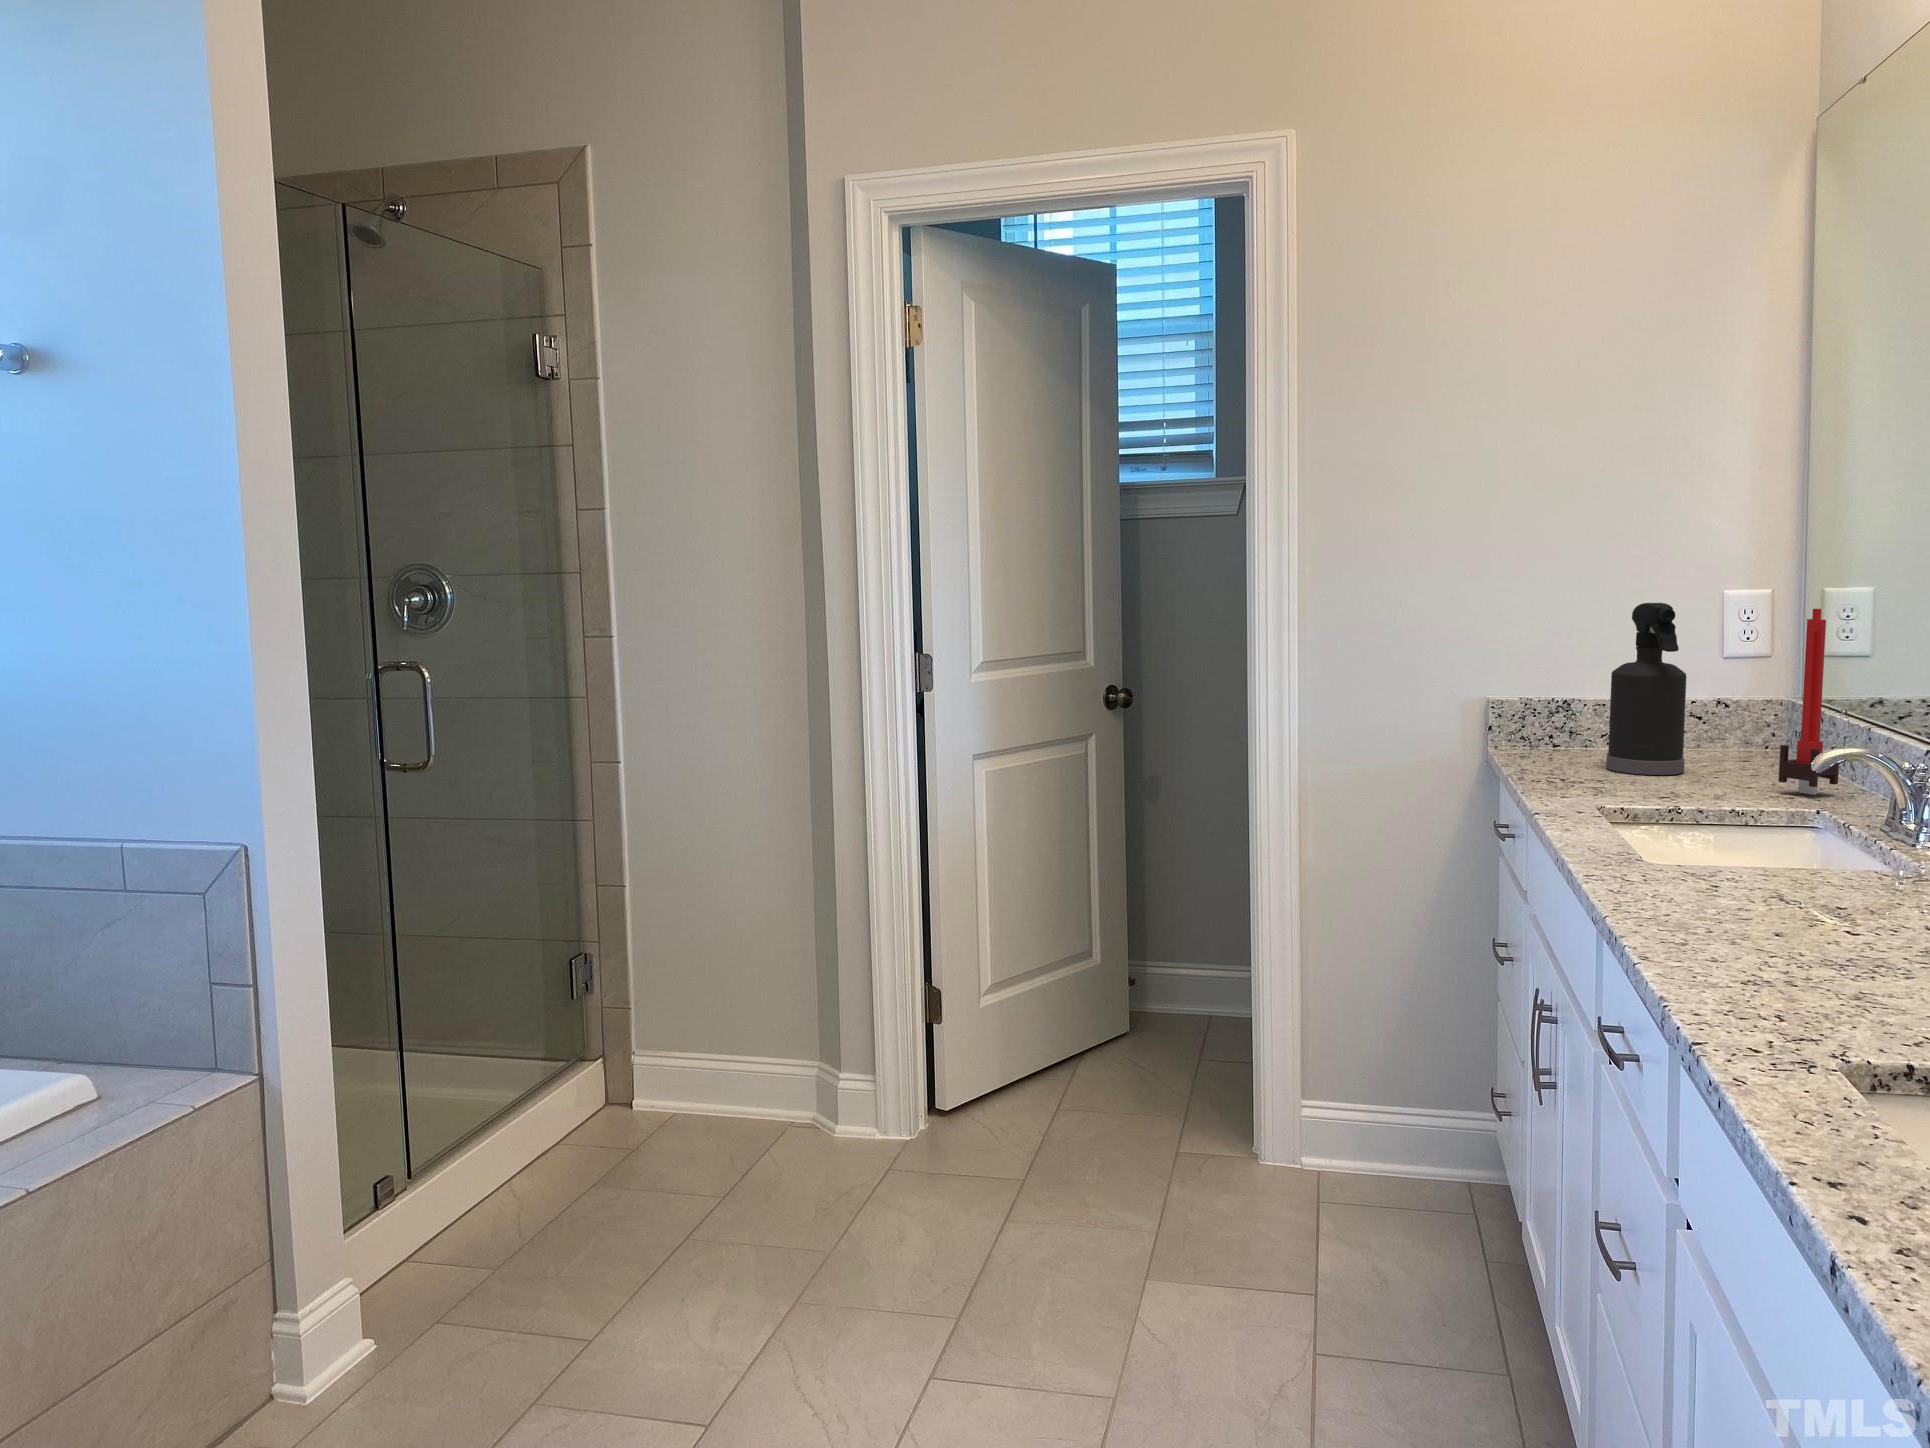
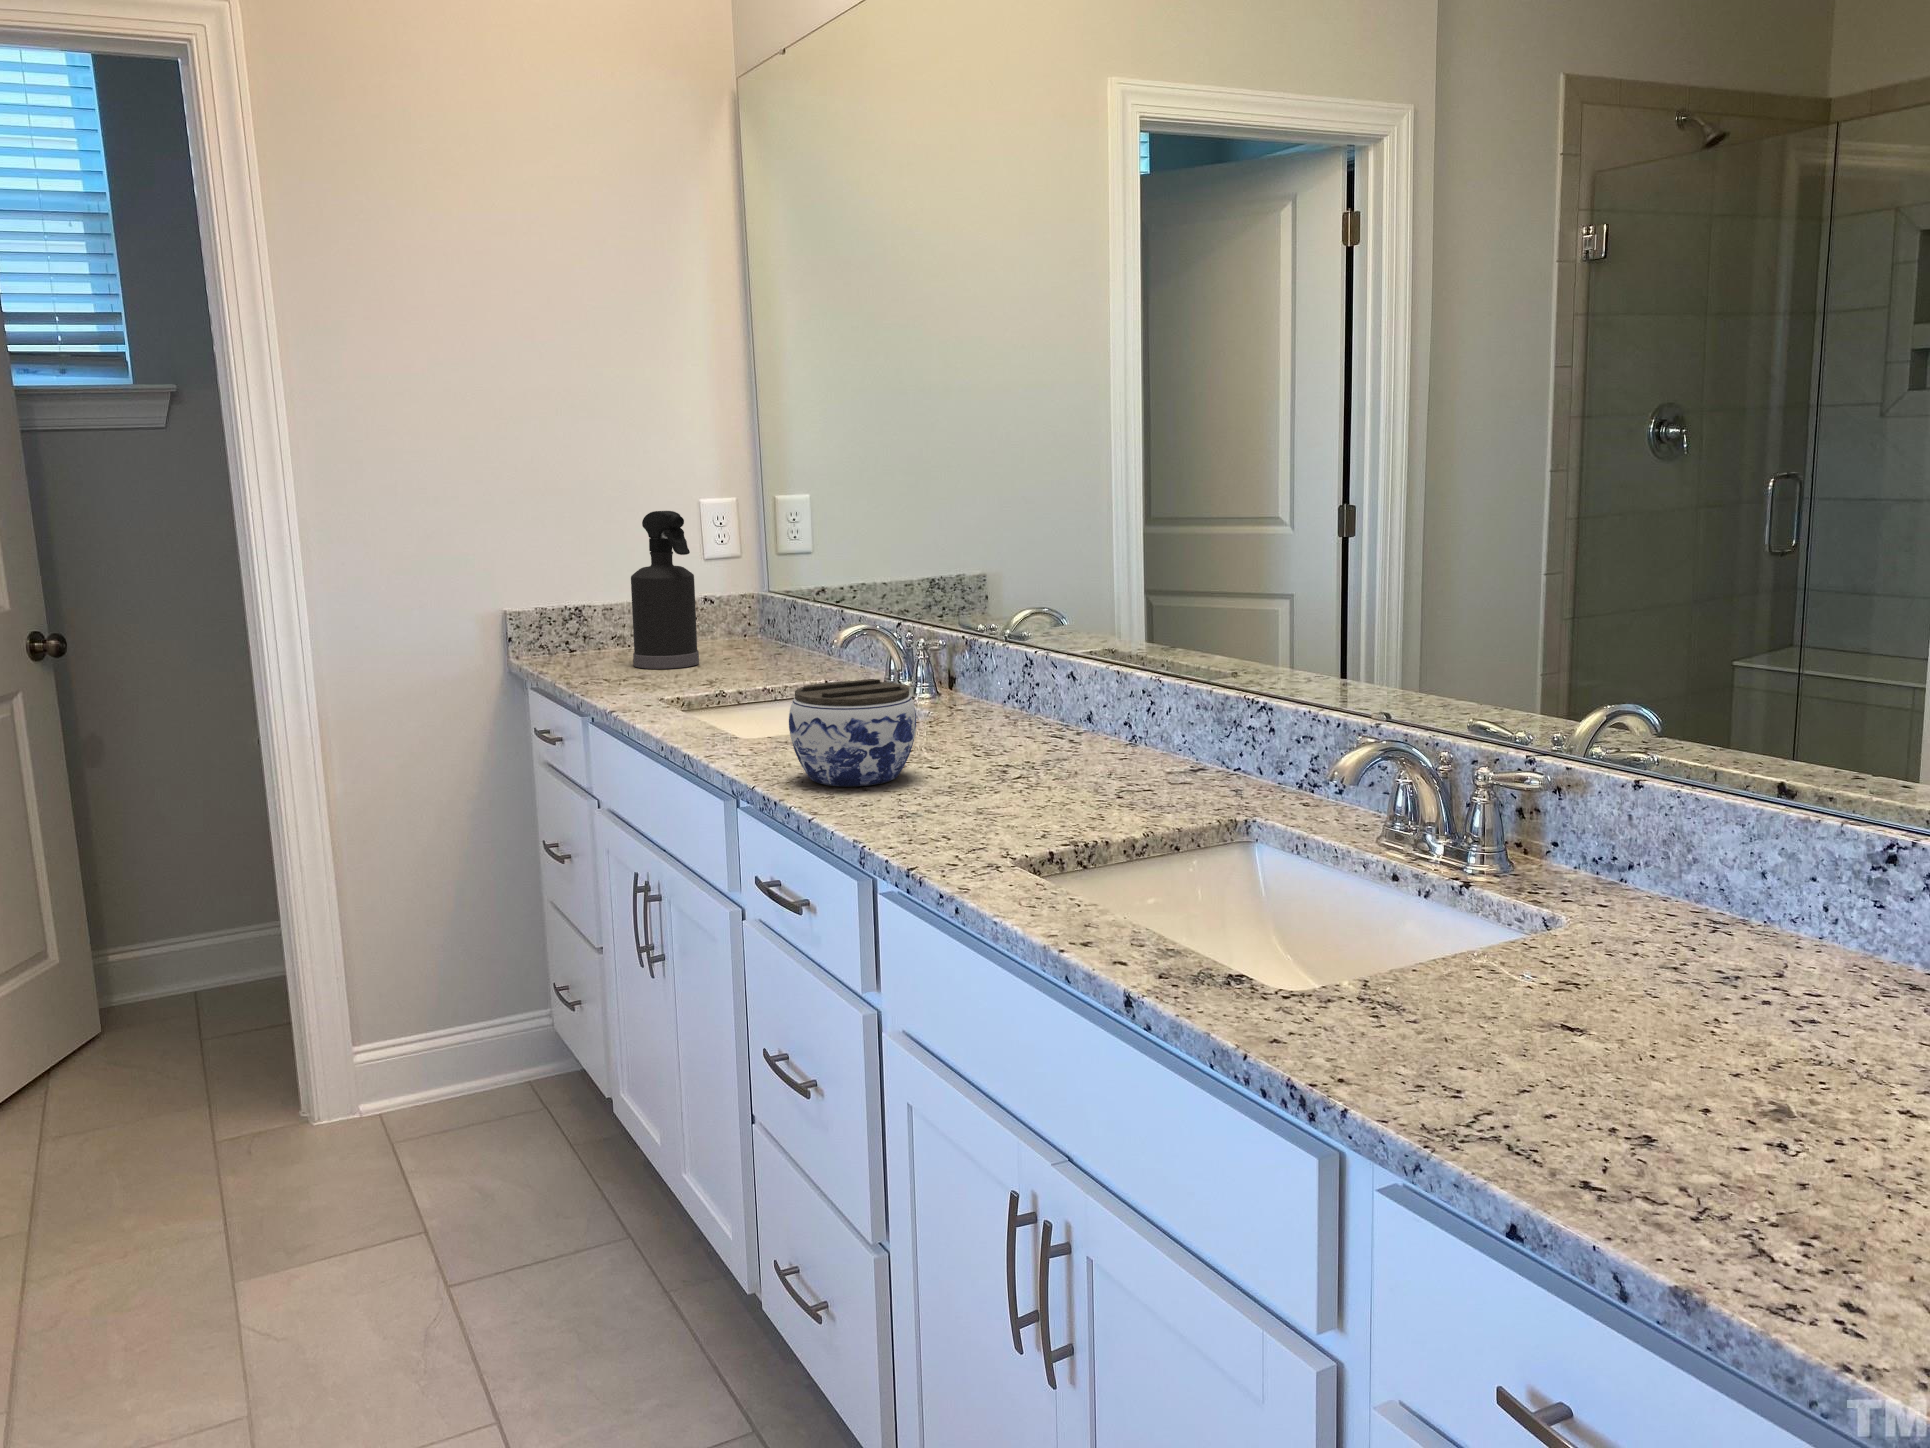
candle: present [1779,609,1839,795] -> none [782,511,826,670]
jar: none [1656,808,1827,936] -> present [789,679,916,786]

